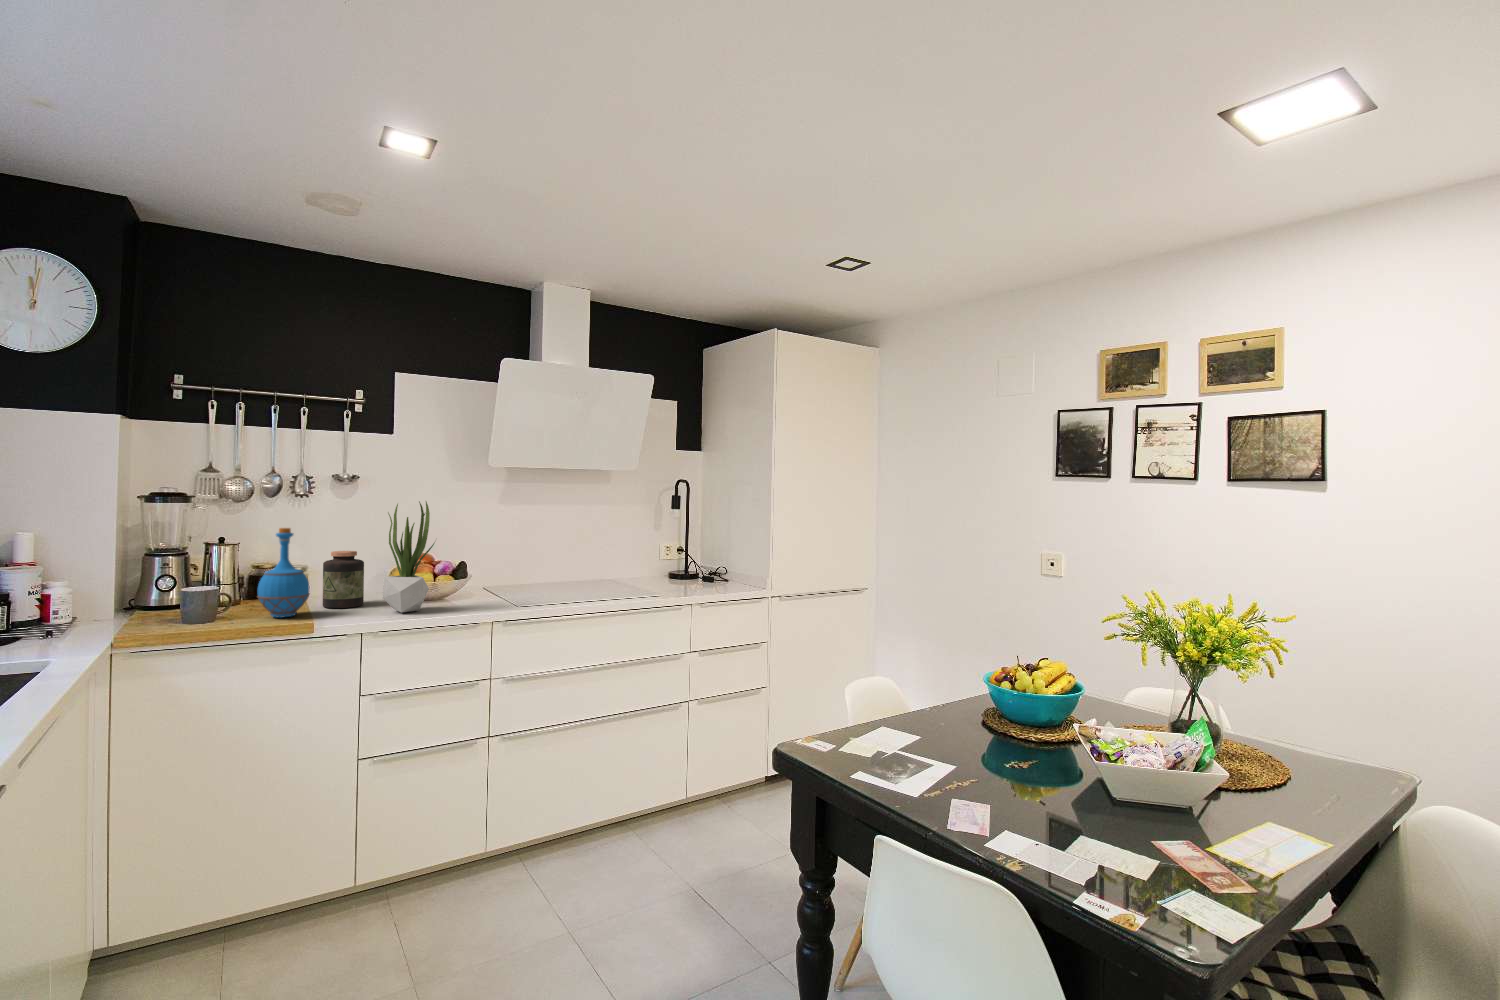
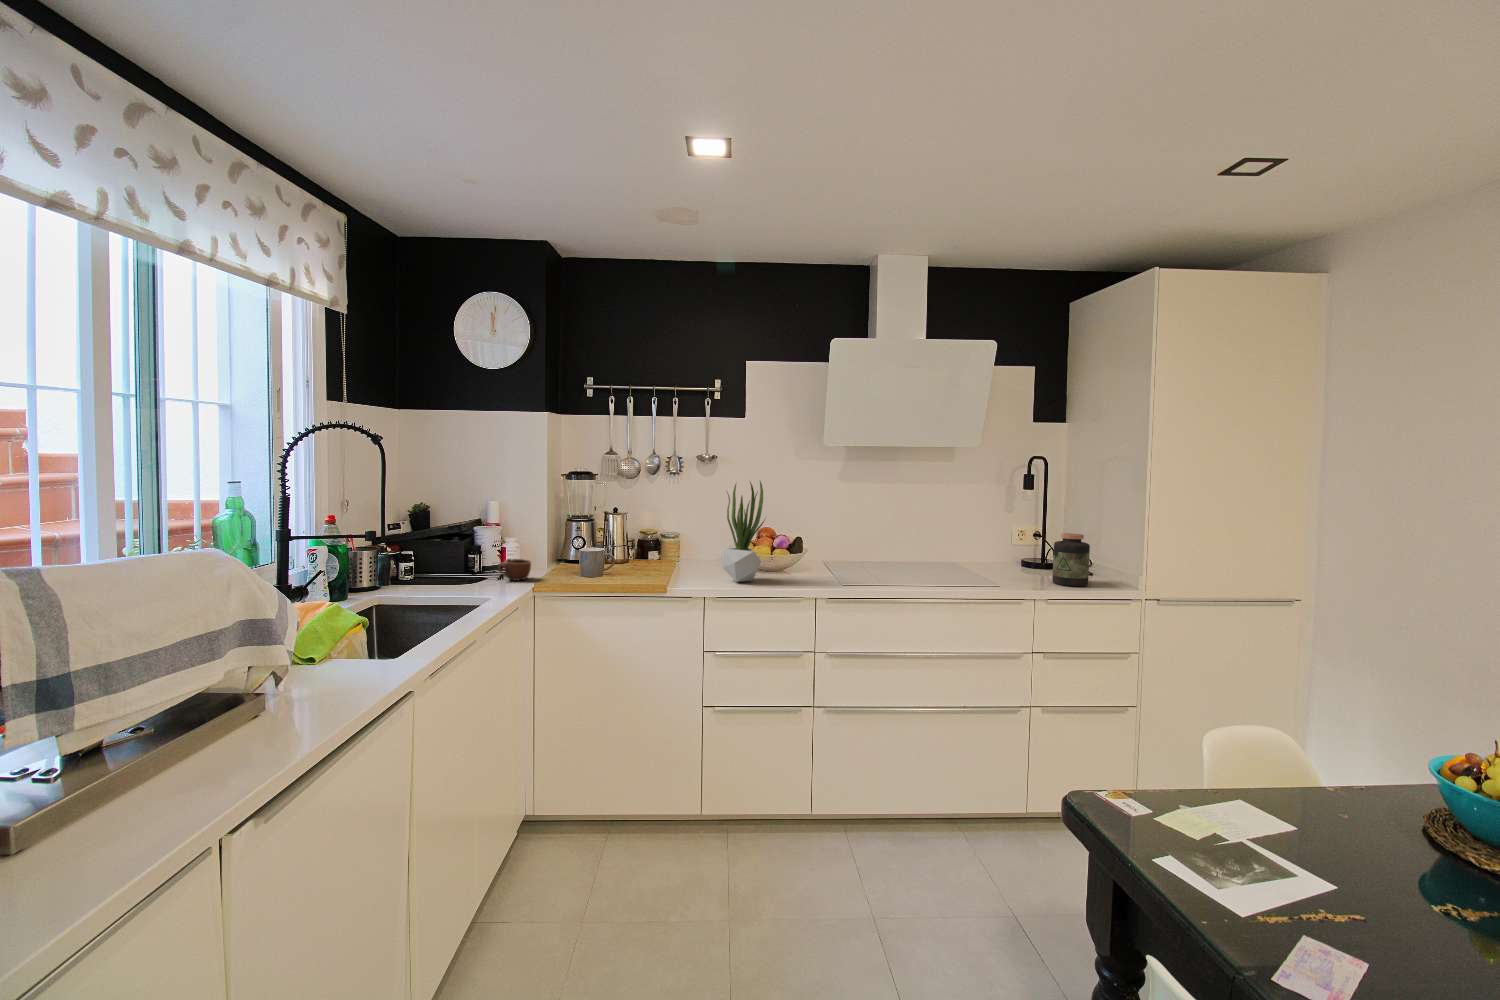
bottle: present [257,528,310,618] -> none [631,502,669,578]
jar: present [323,551,364,608] -> present [1053,533,1090,586]
mug: none [48,607,104,636] -> present [498,559,531,580]

